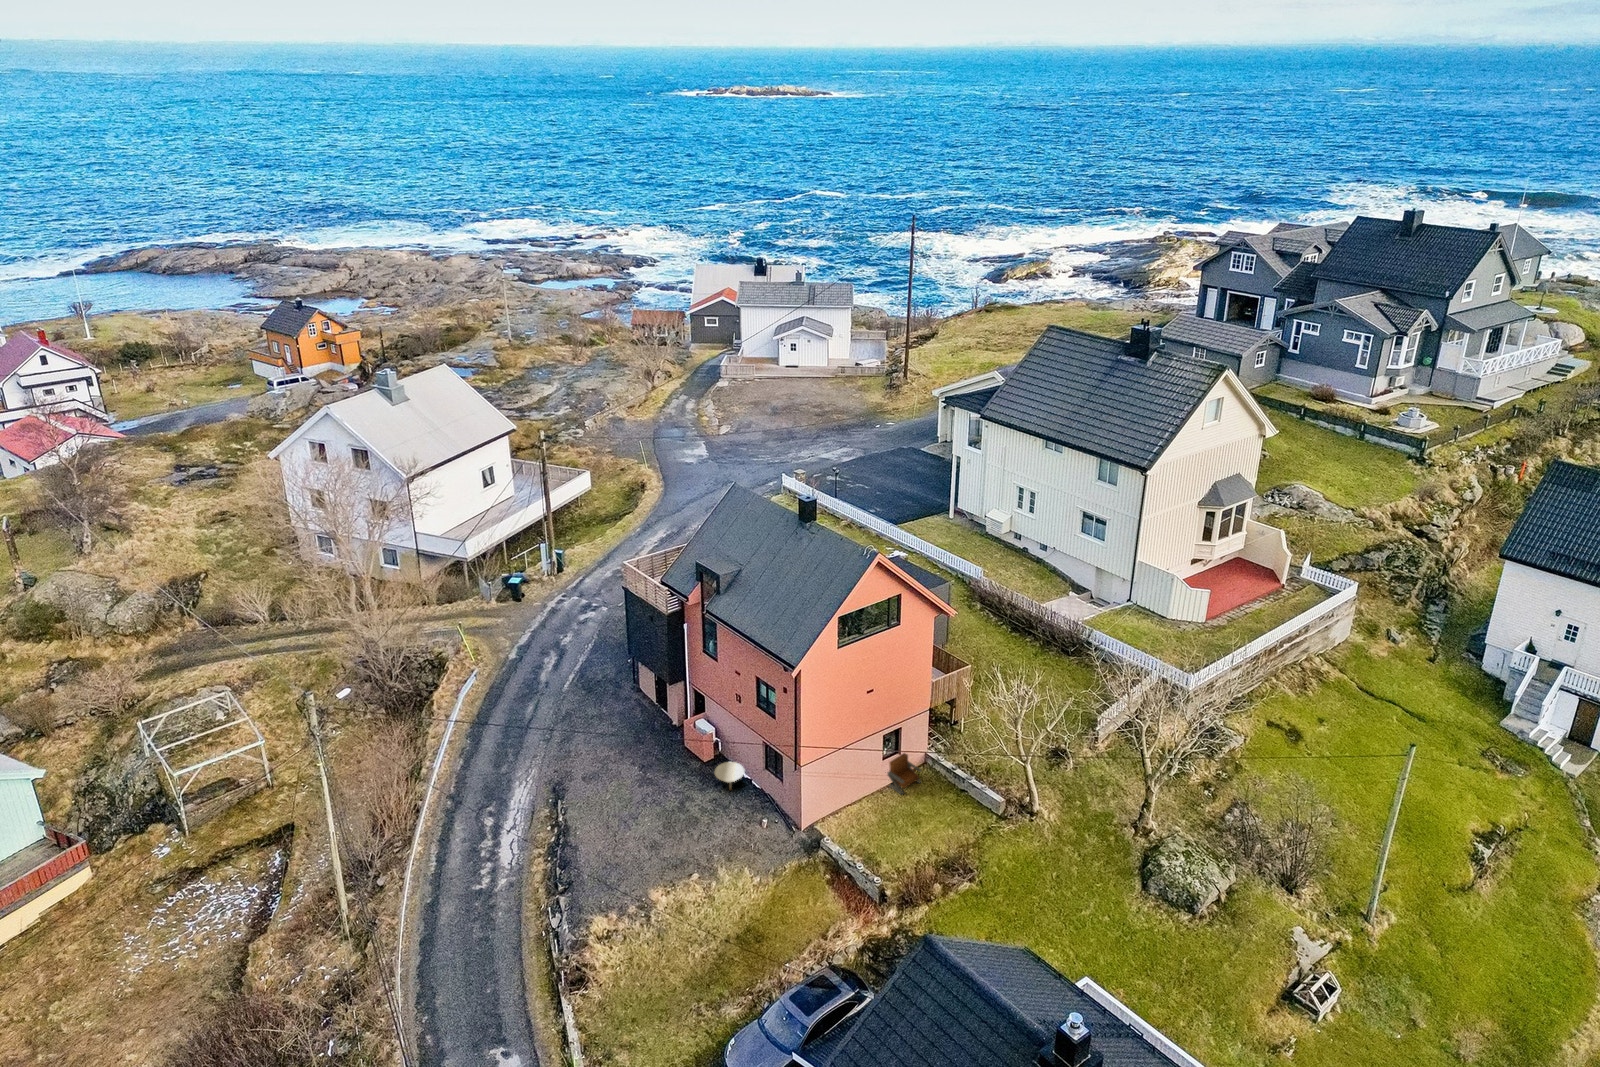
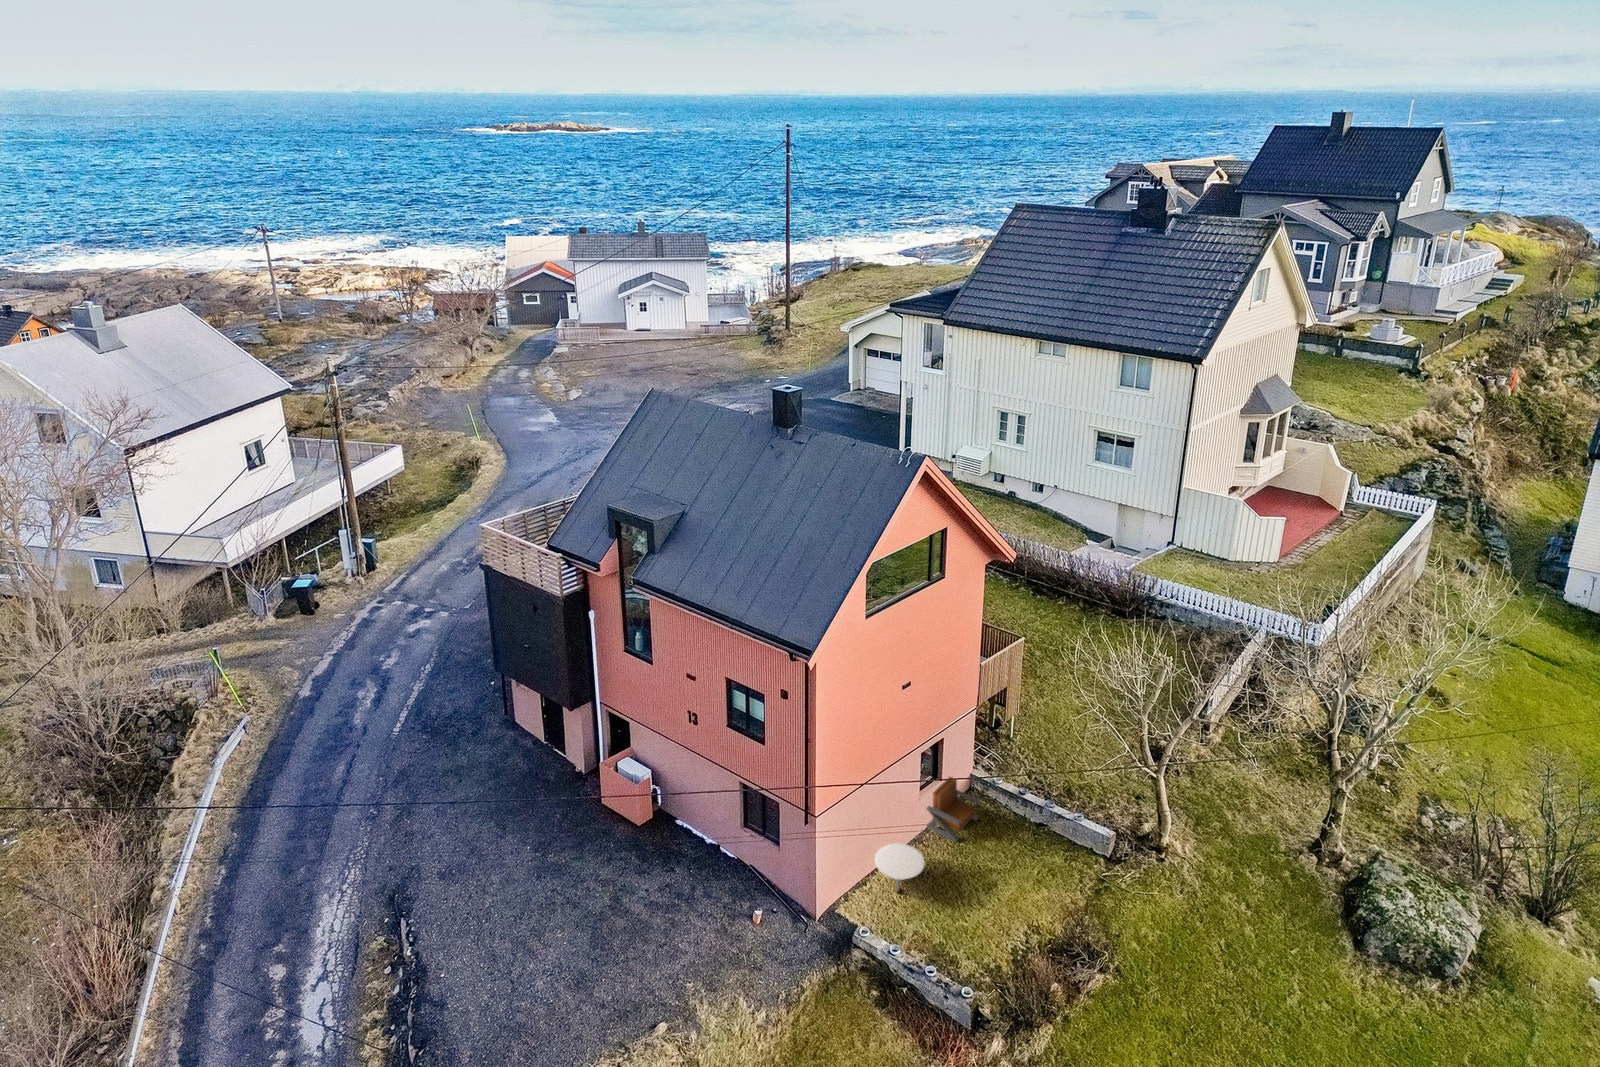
round table: present [714,762,744,790] -> present [875,843,925,892]

